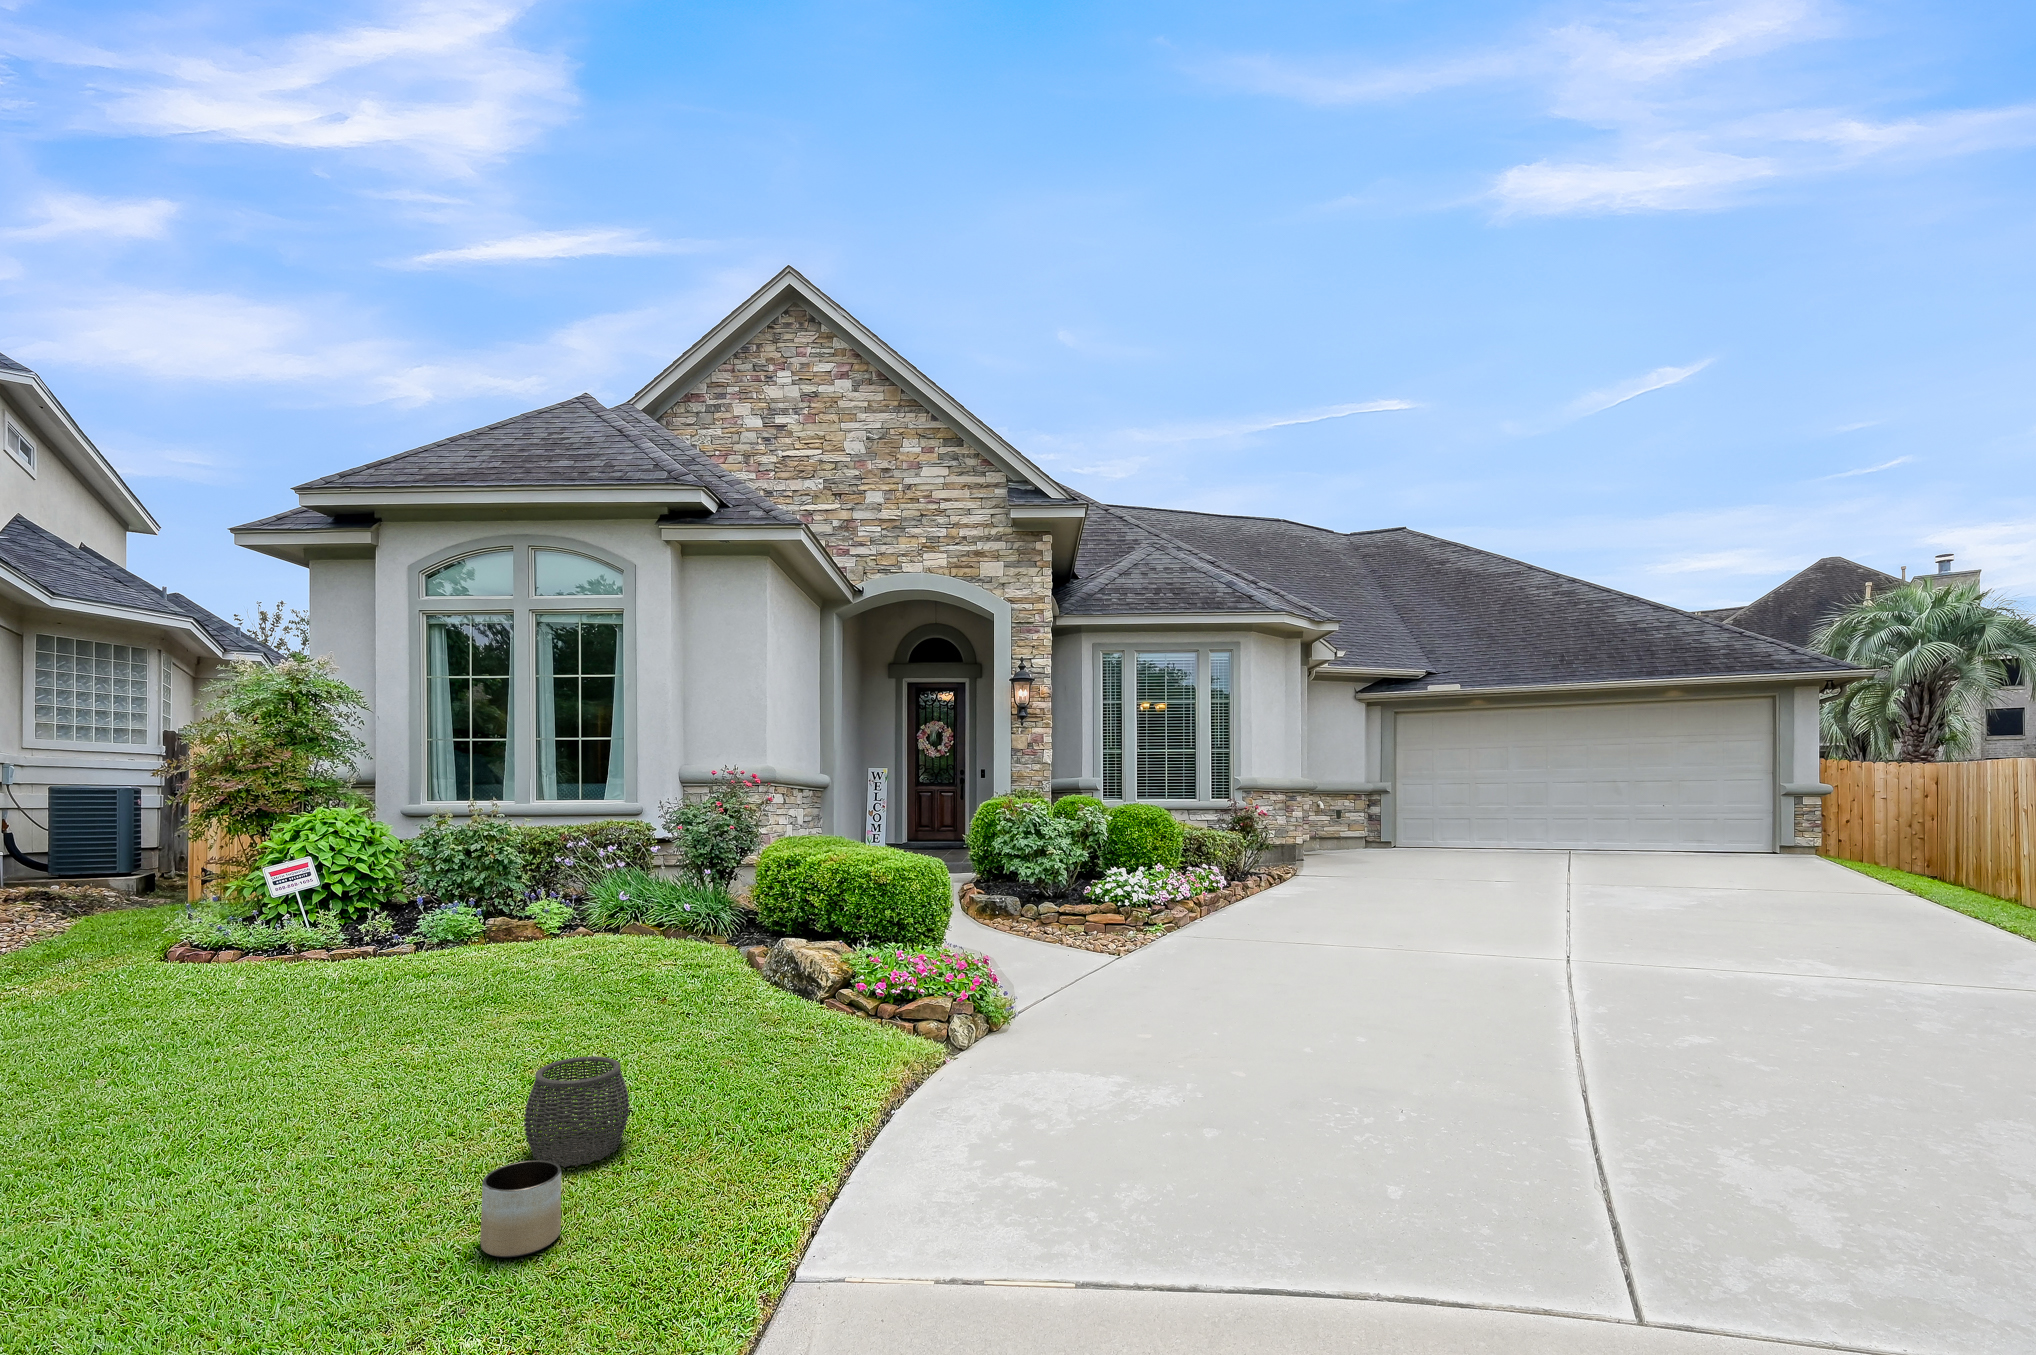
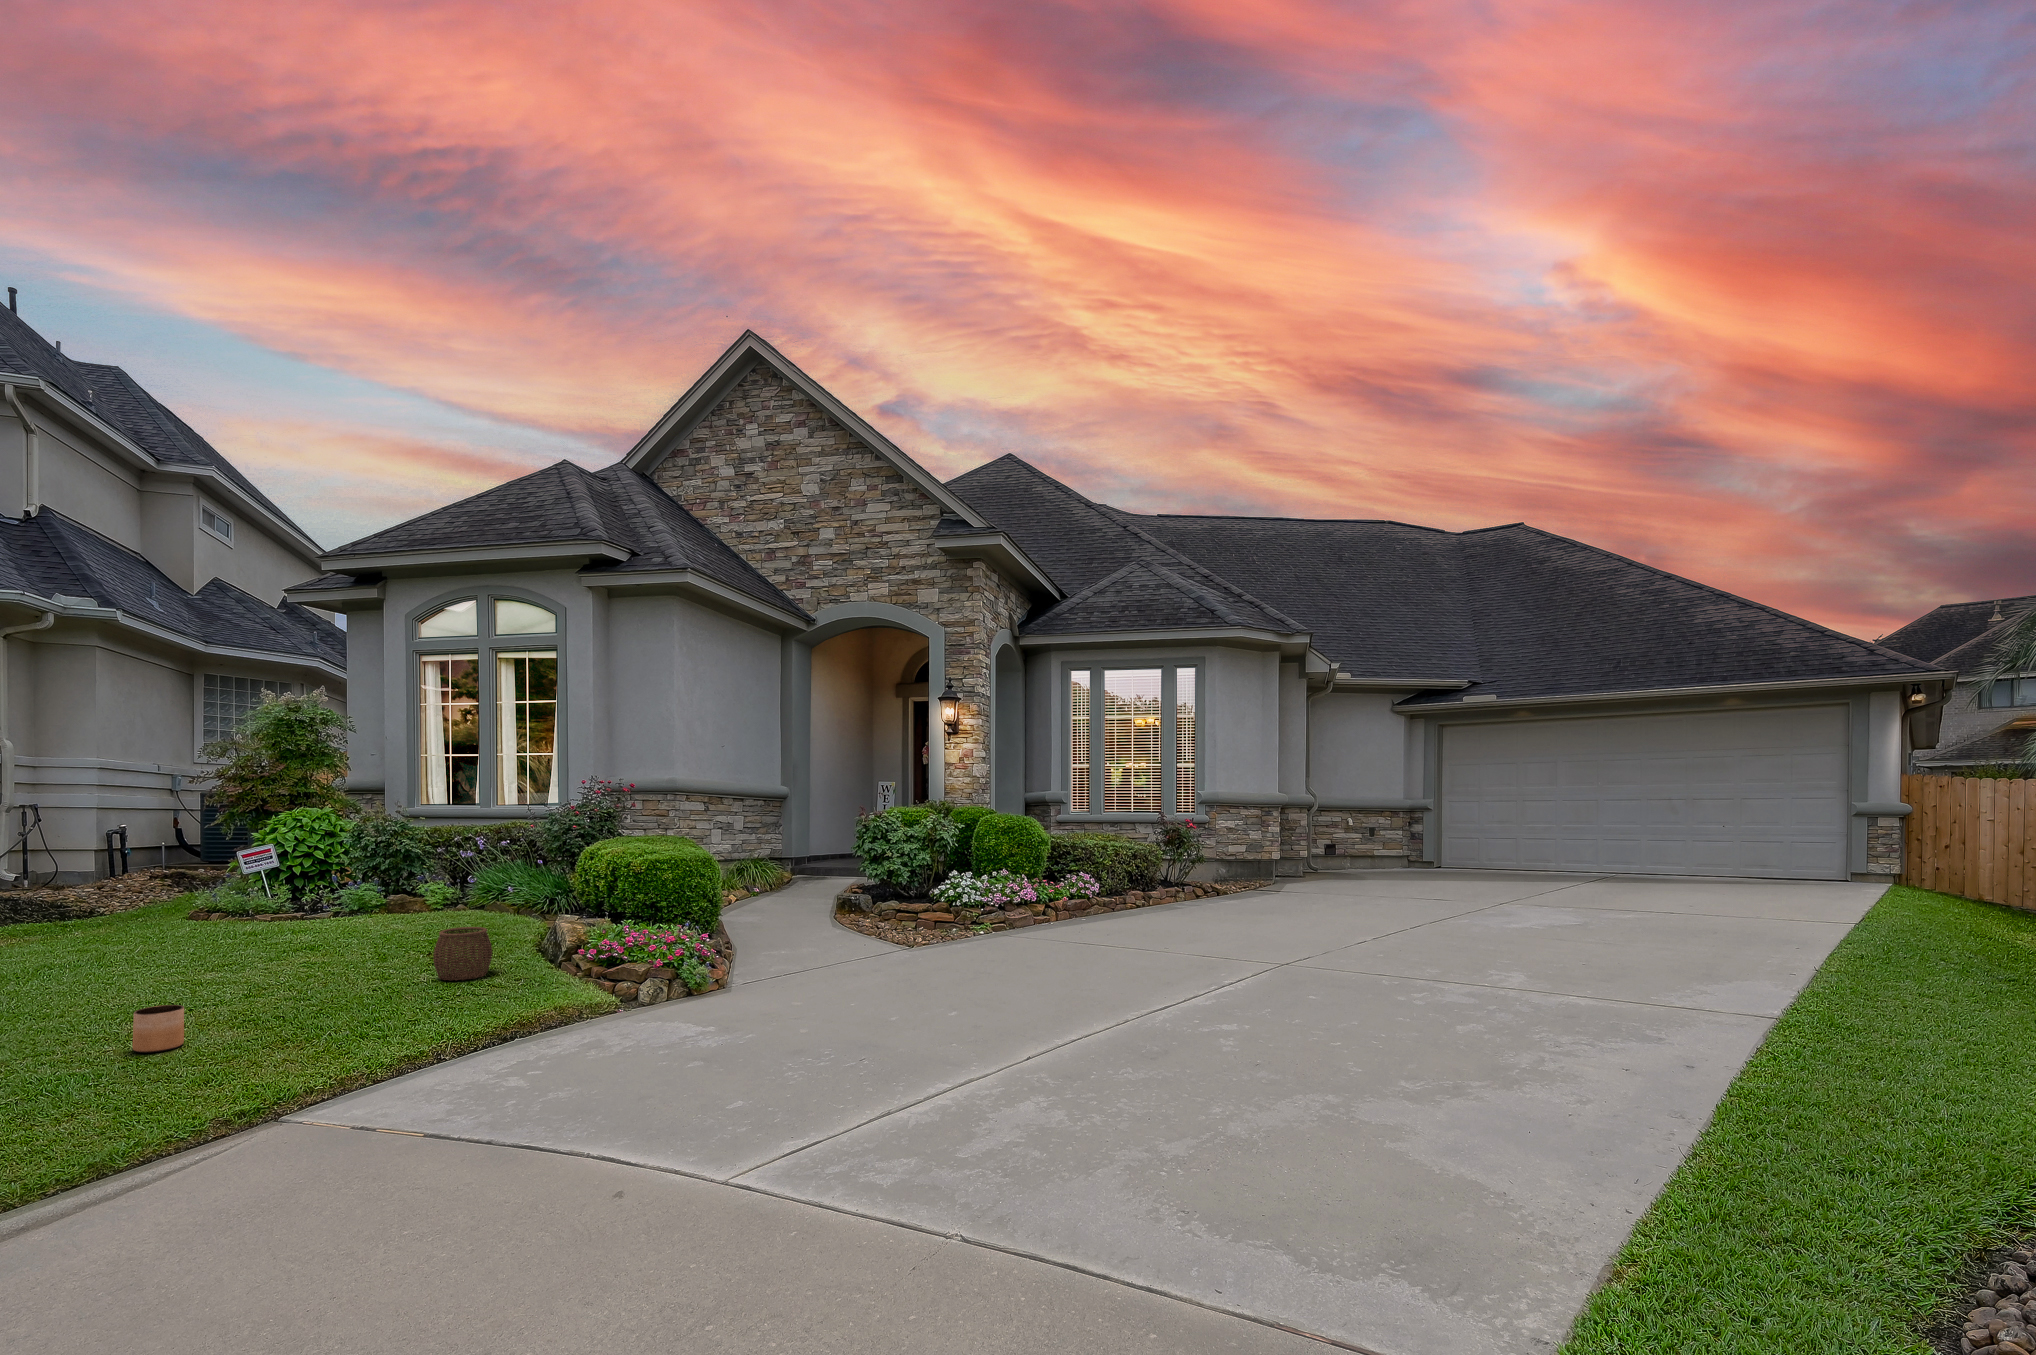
woven basket: present [524,1056,630,1168] -> present [433,927,493,981]

